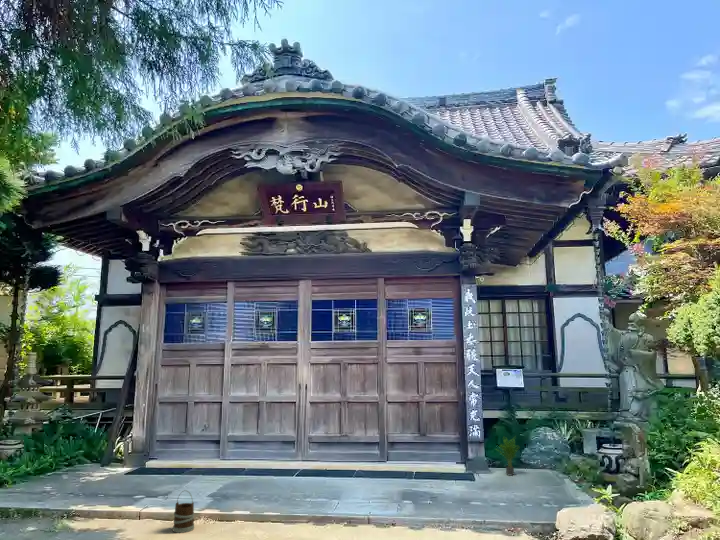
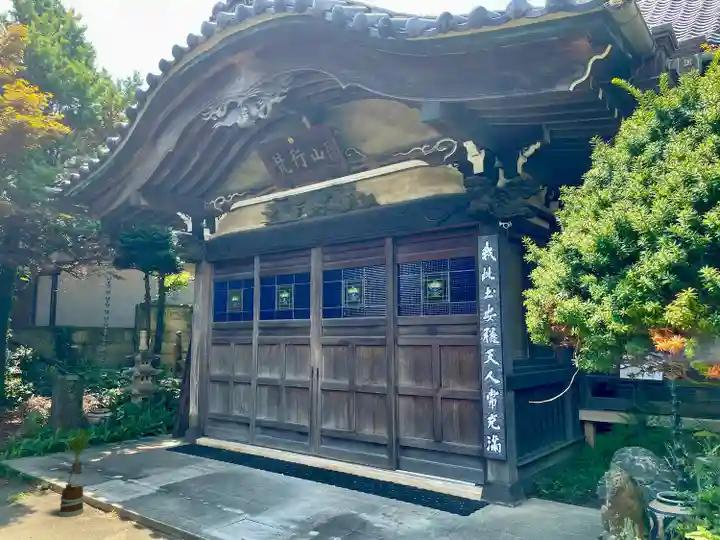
potted plant: present [500,440,517,475] -> present [68,431,90,474]

